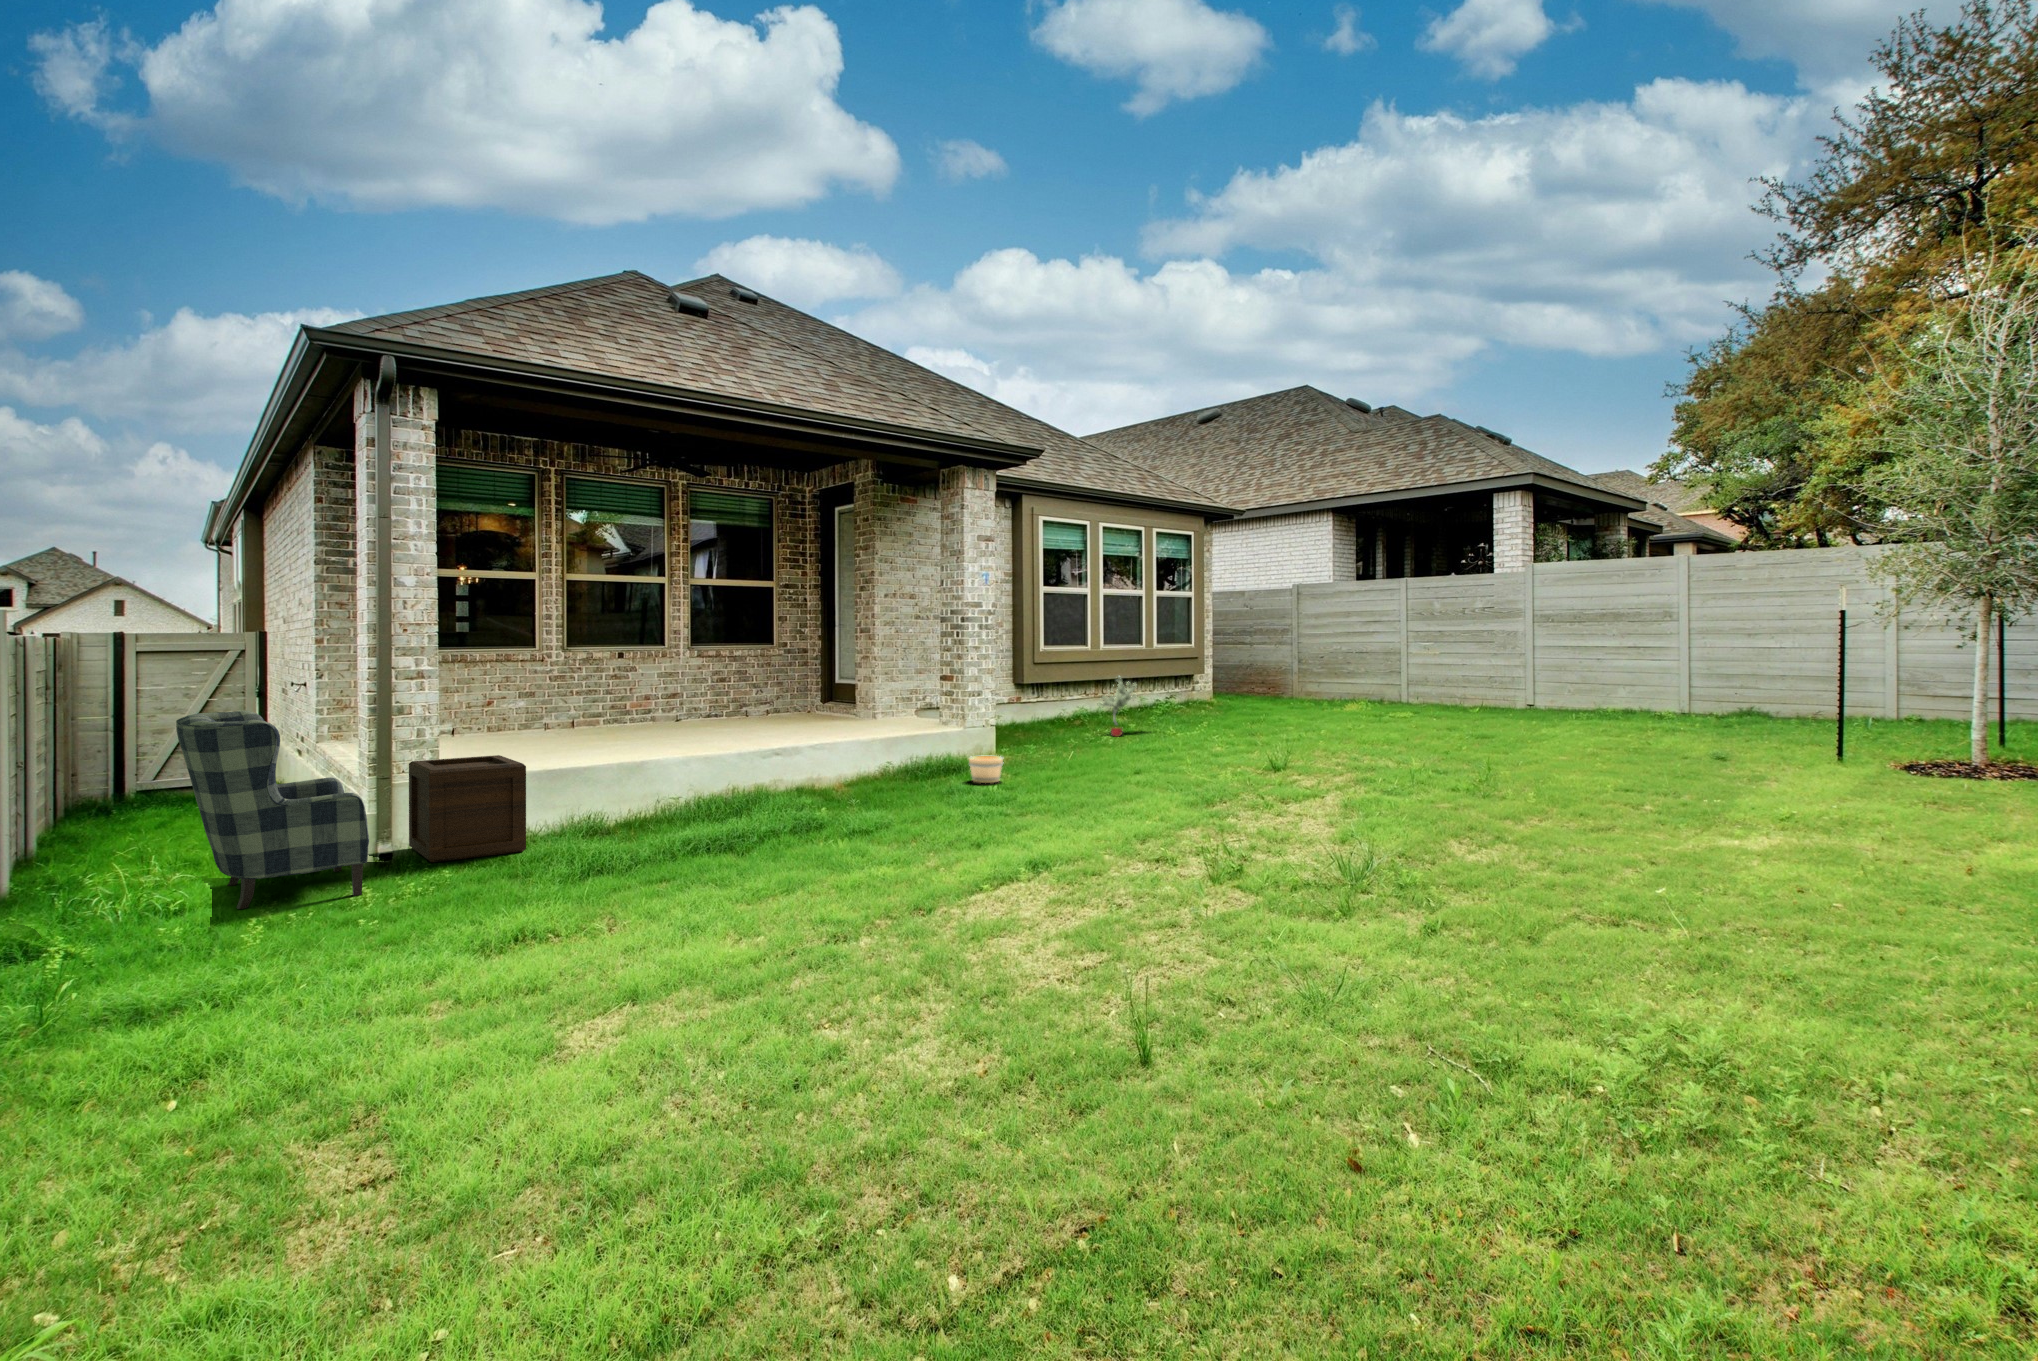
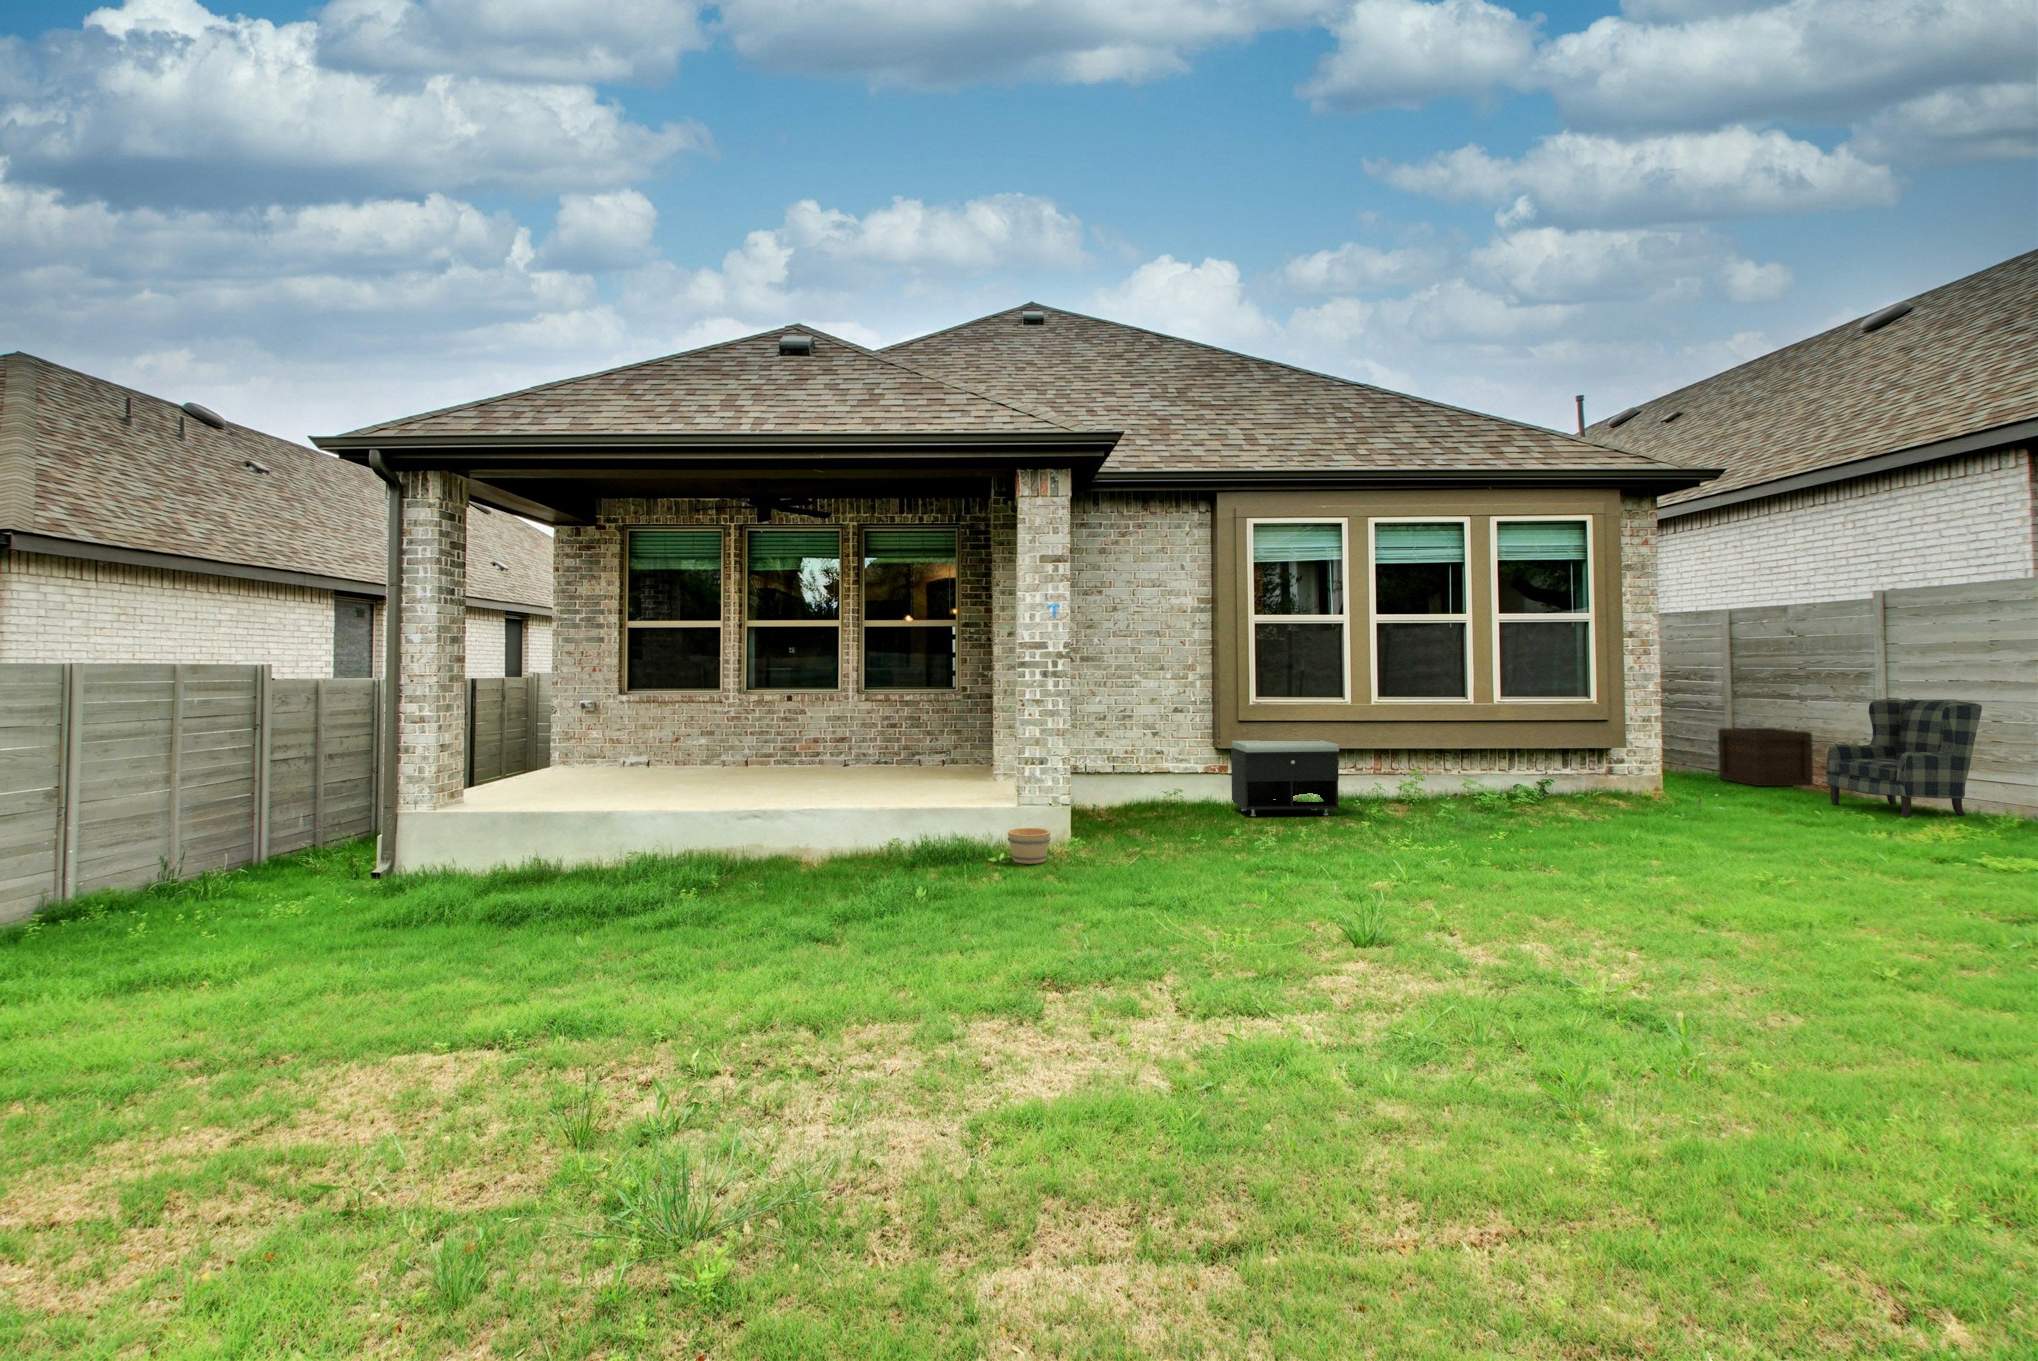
potted tree: present [1097,676,1136,736] -> none [1360,730,1430,812]
storage bench: none [1013,684,1095,745] -> present [1231,740,1339,816]
chair: present [176,711,369,909] -> present [1826,699,1982,817]
wooden crate: present [409,755,526,862] -> present [1718,728,1813,786]

